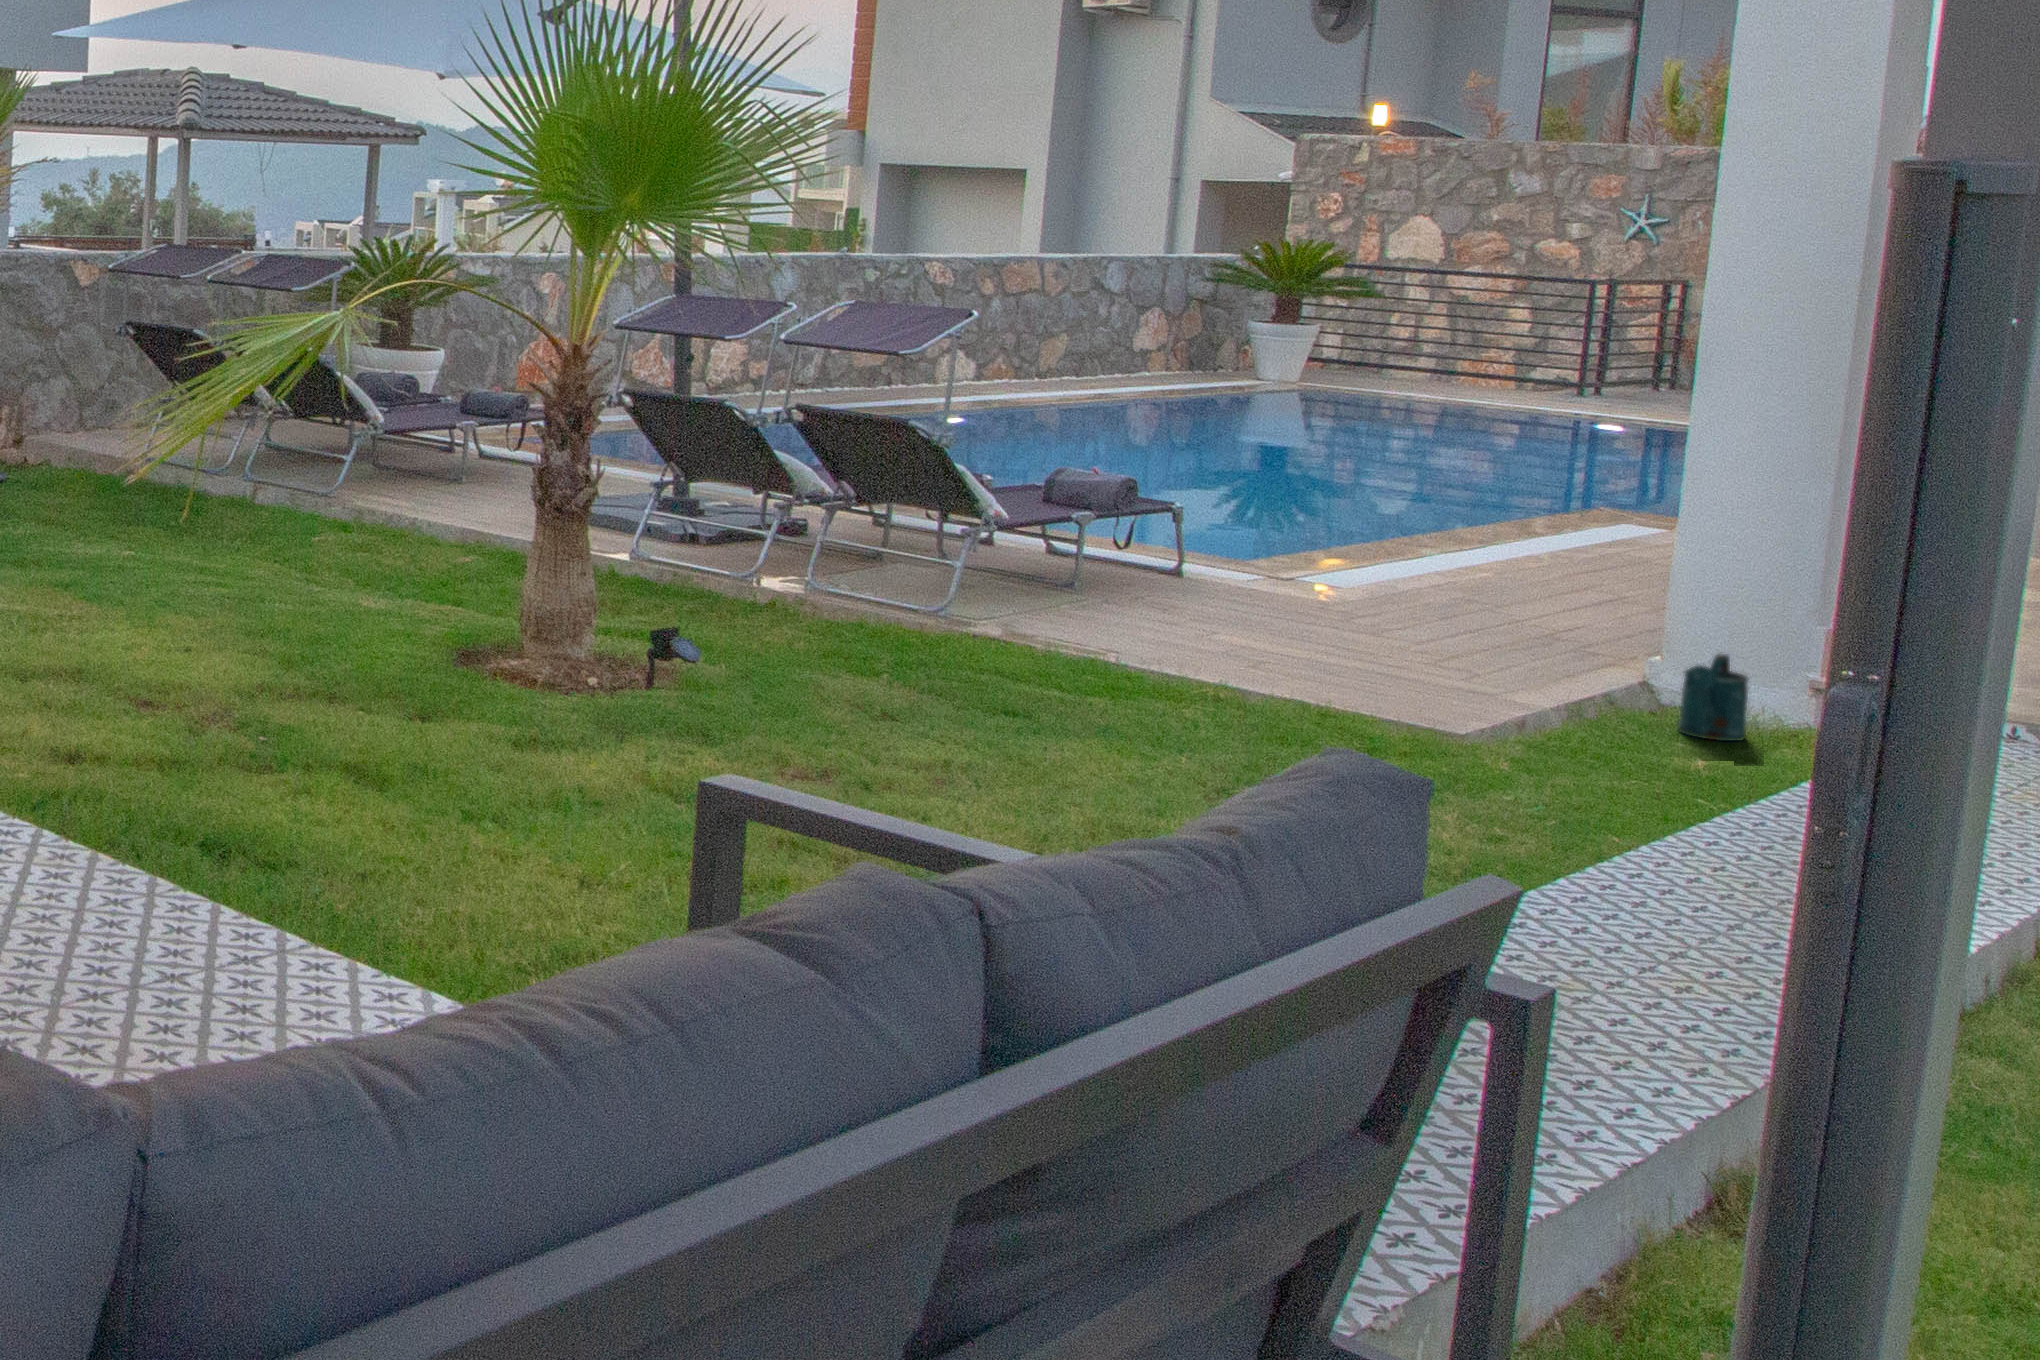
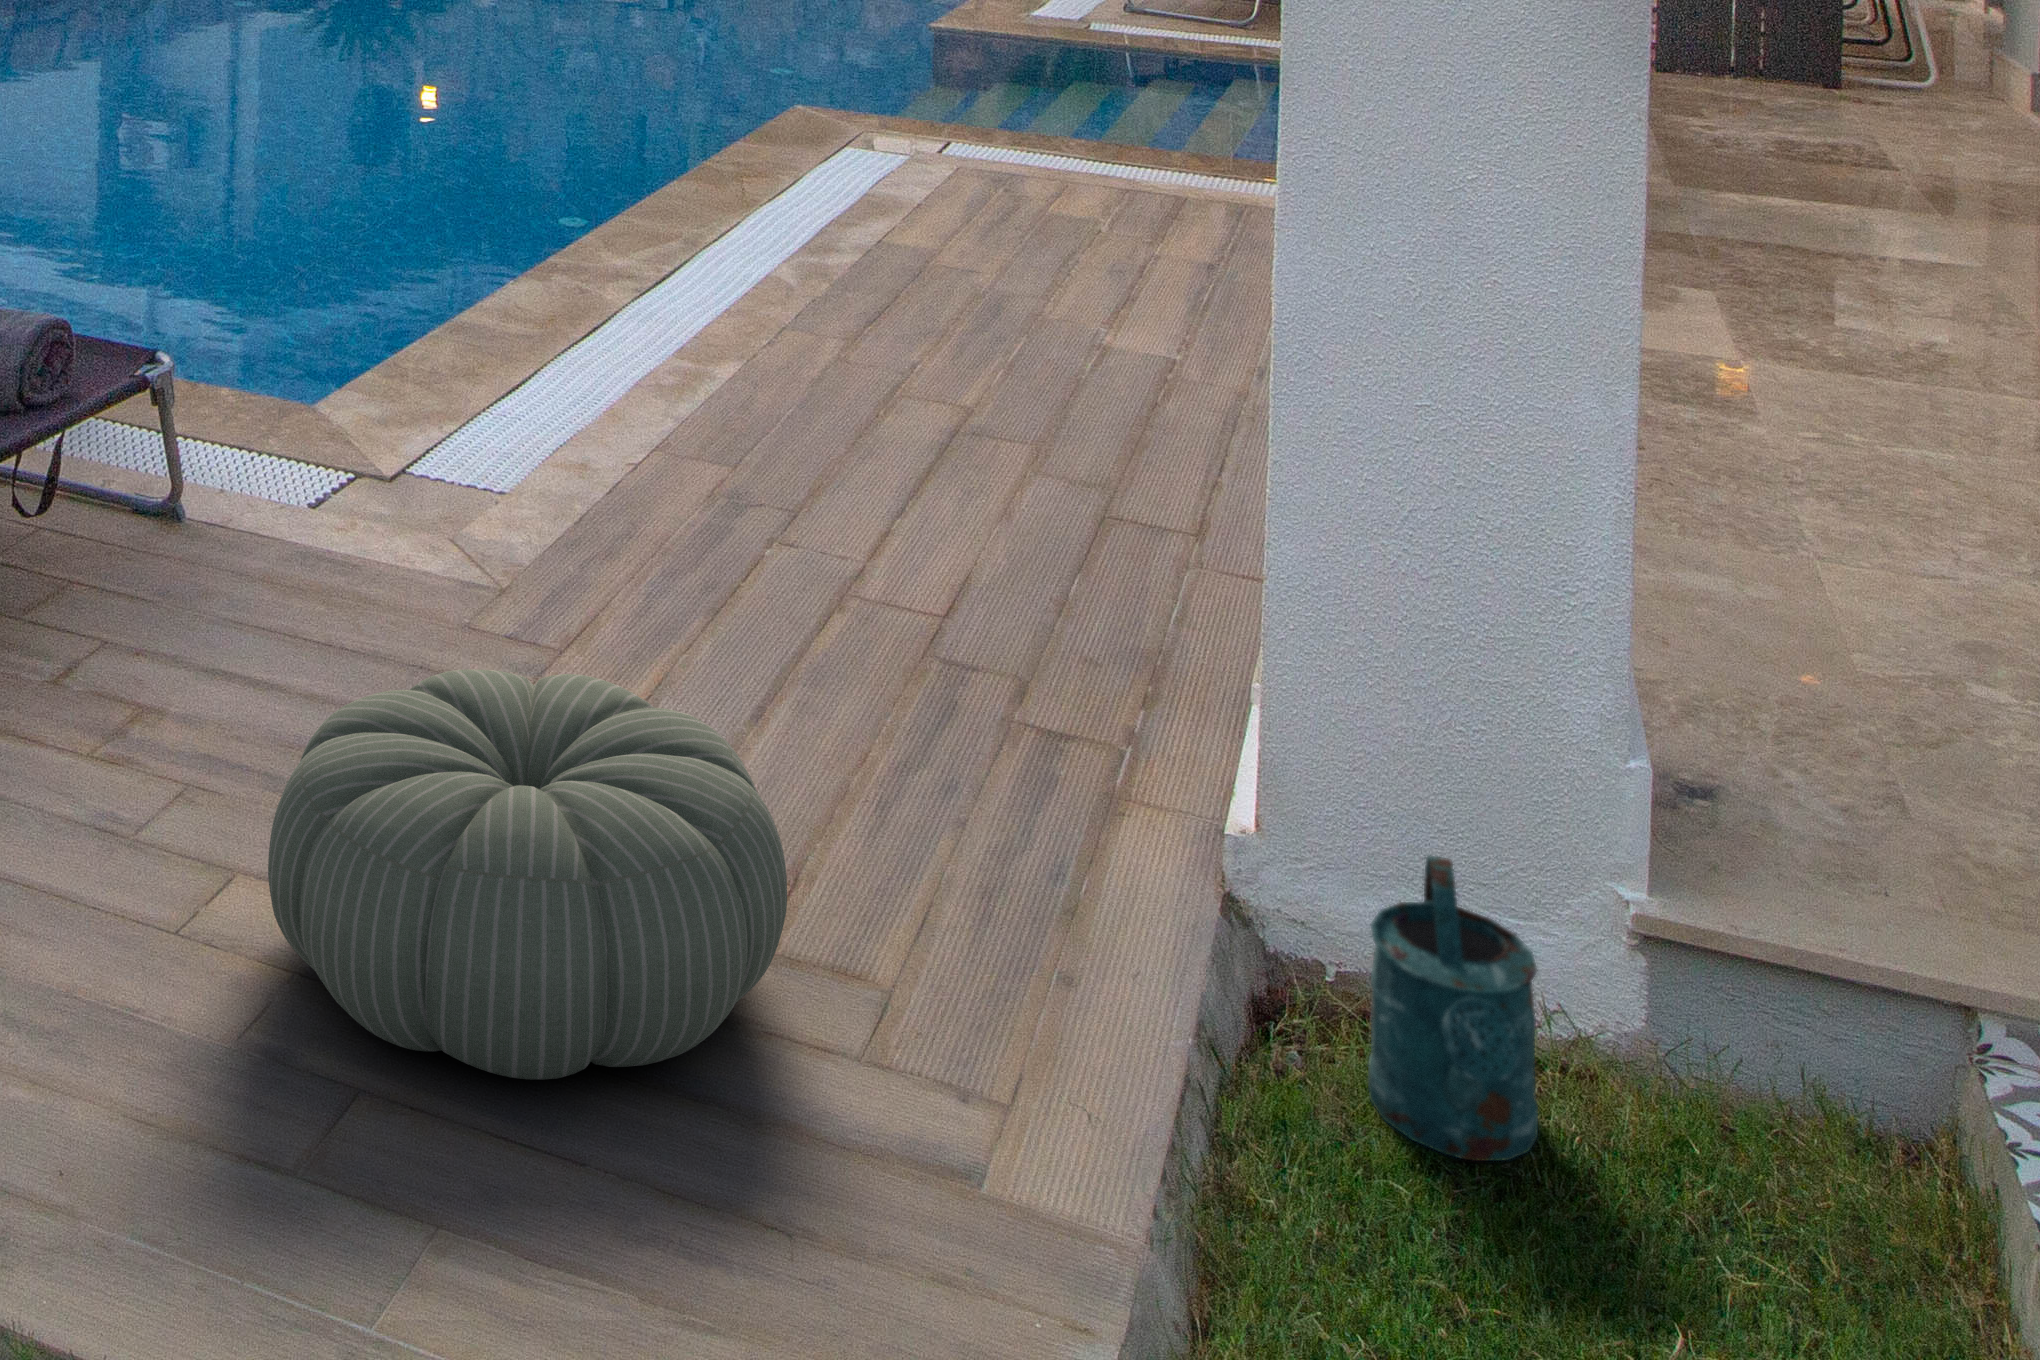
pouf: none [1234,575,1439,672] -> present [268,669,787,1080]

